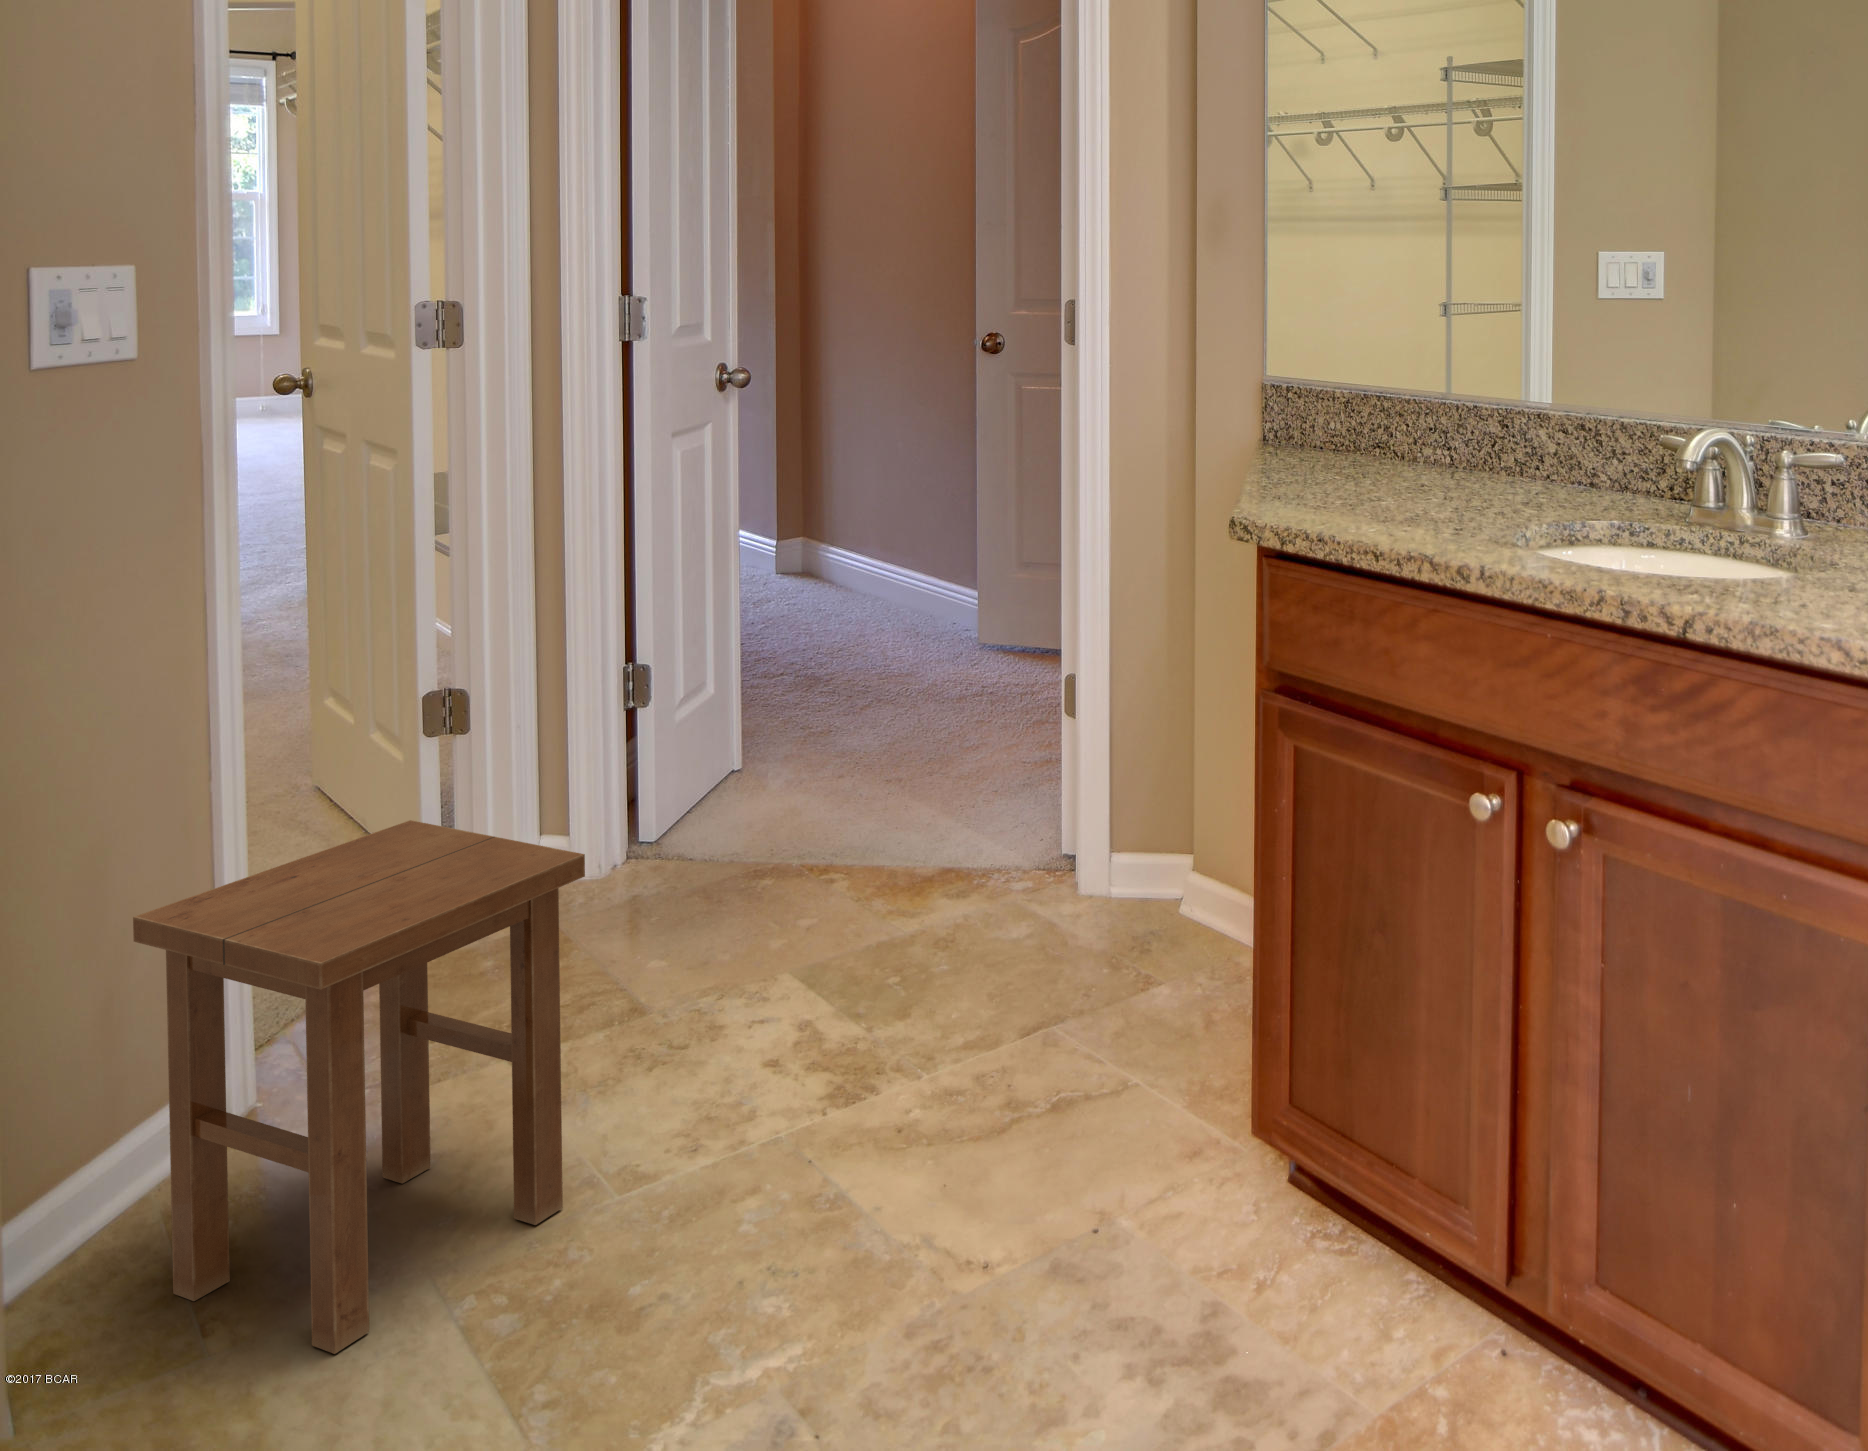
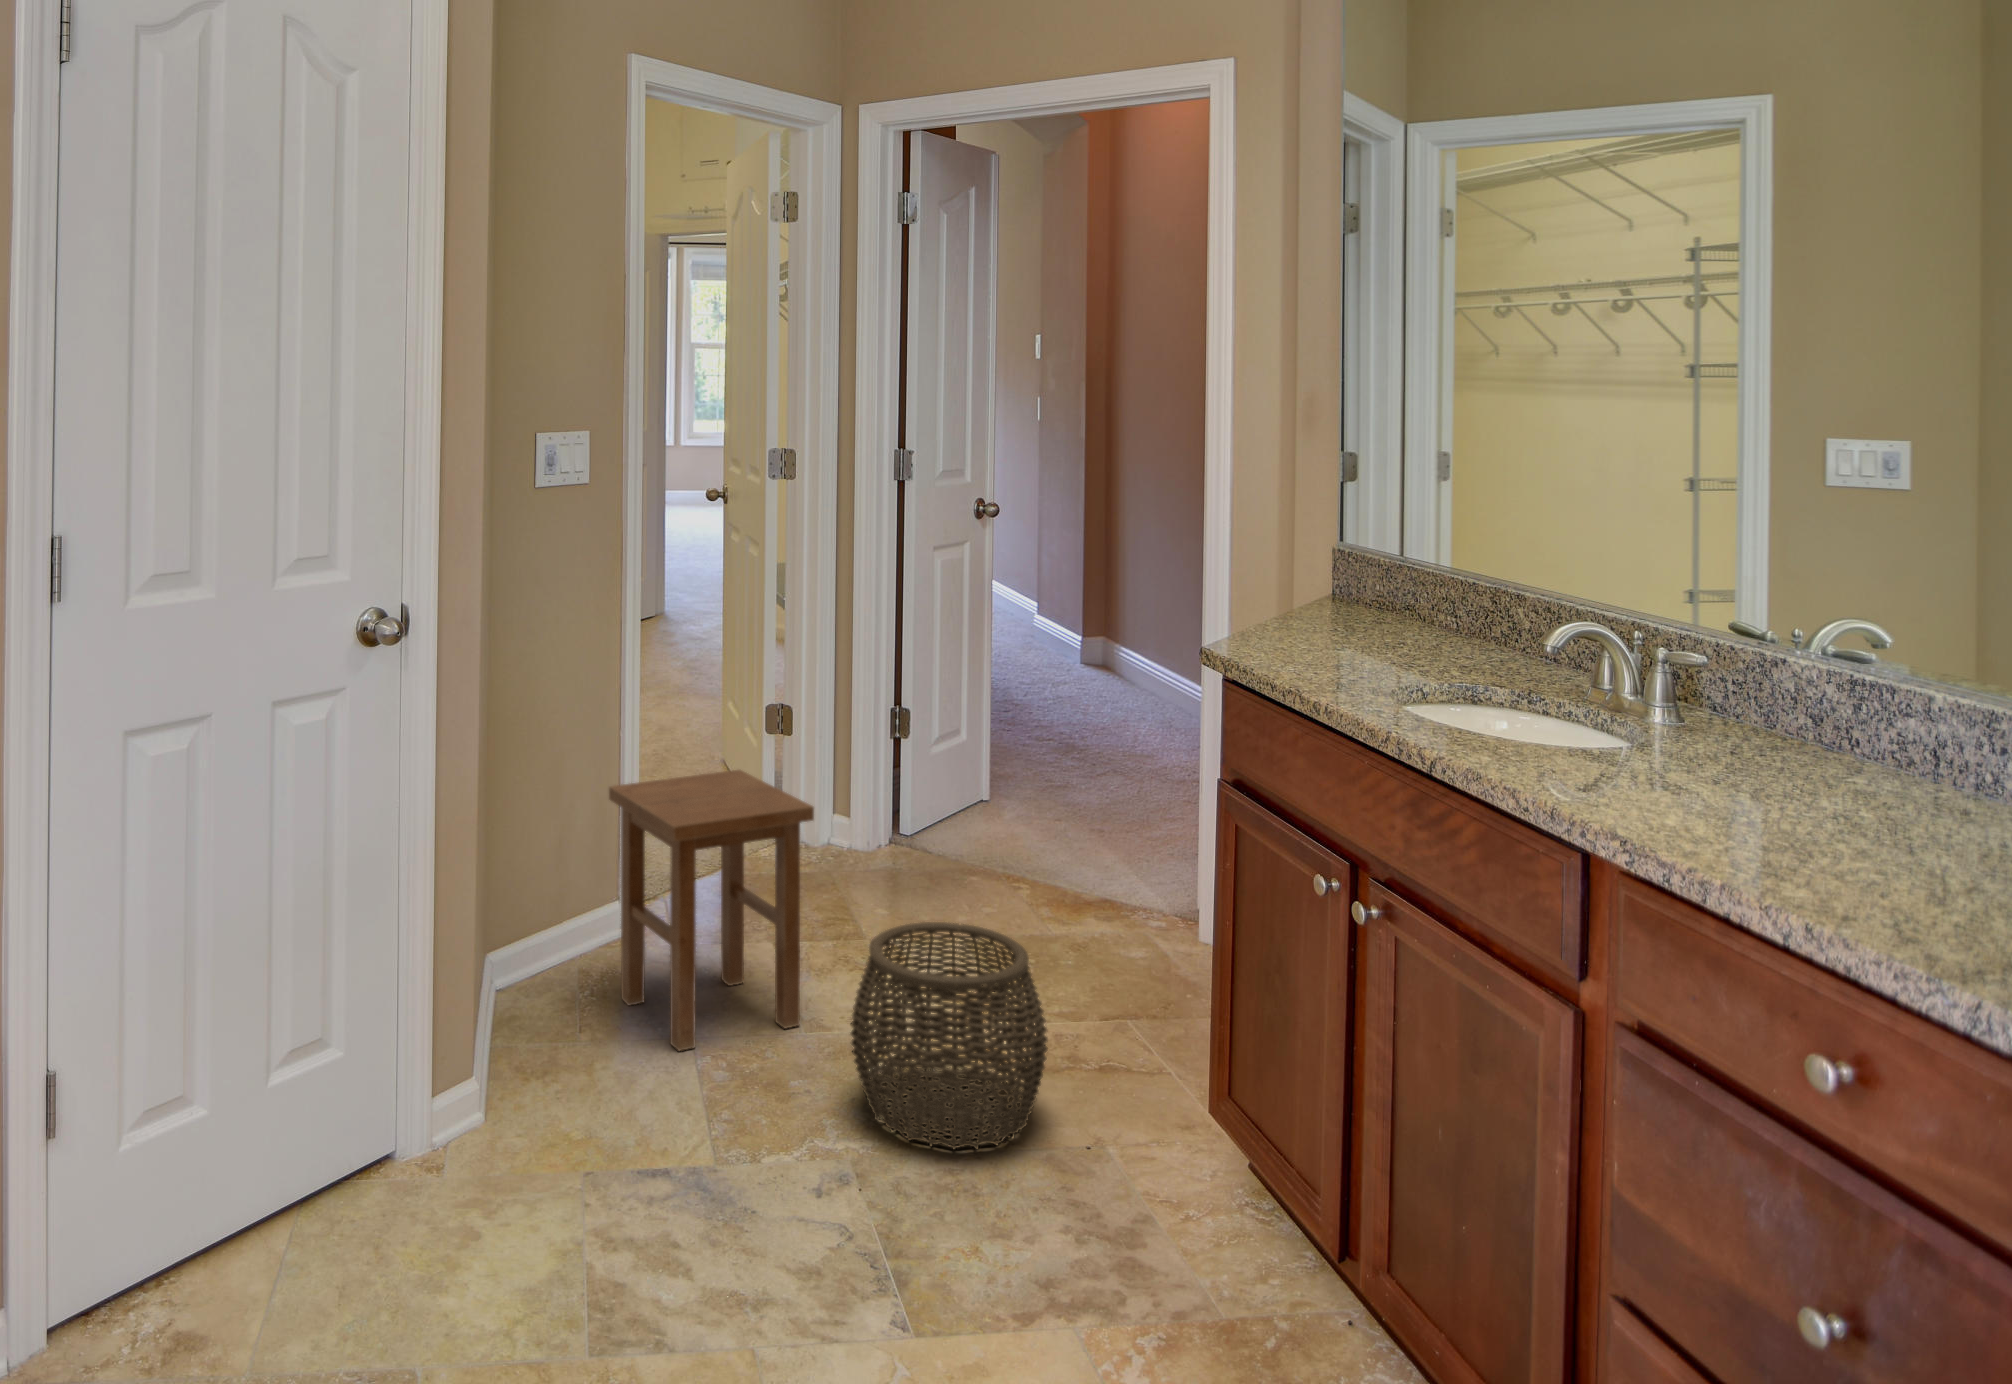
woven basket: none [701,967,1017,1341] -> present [850,922,1048,1149]

